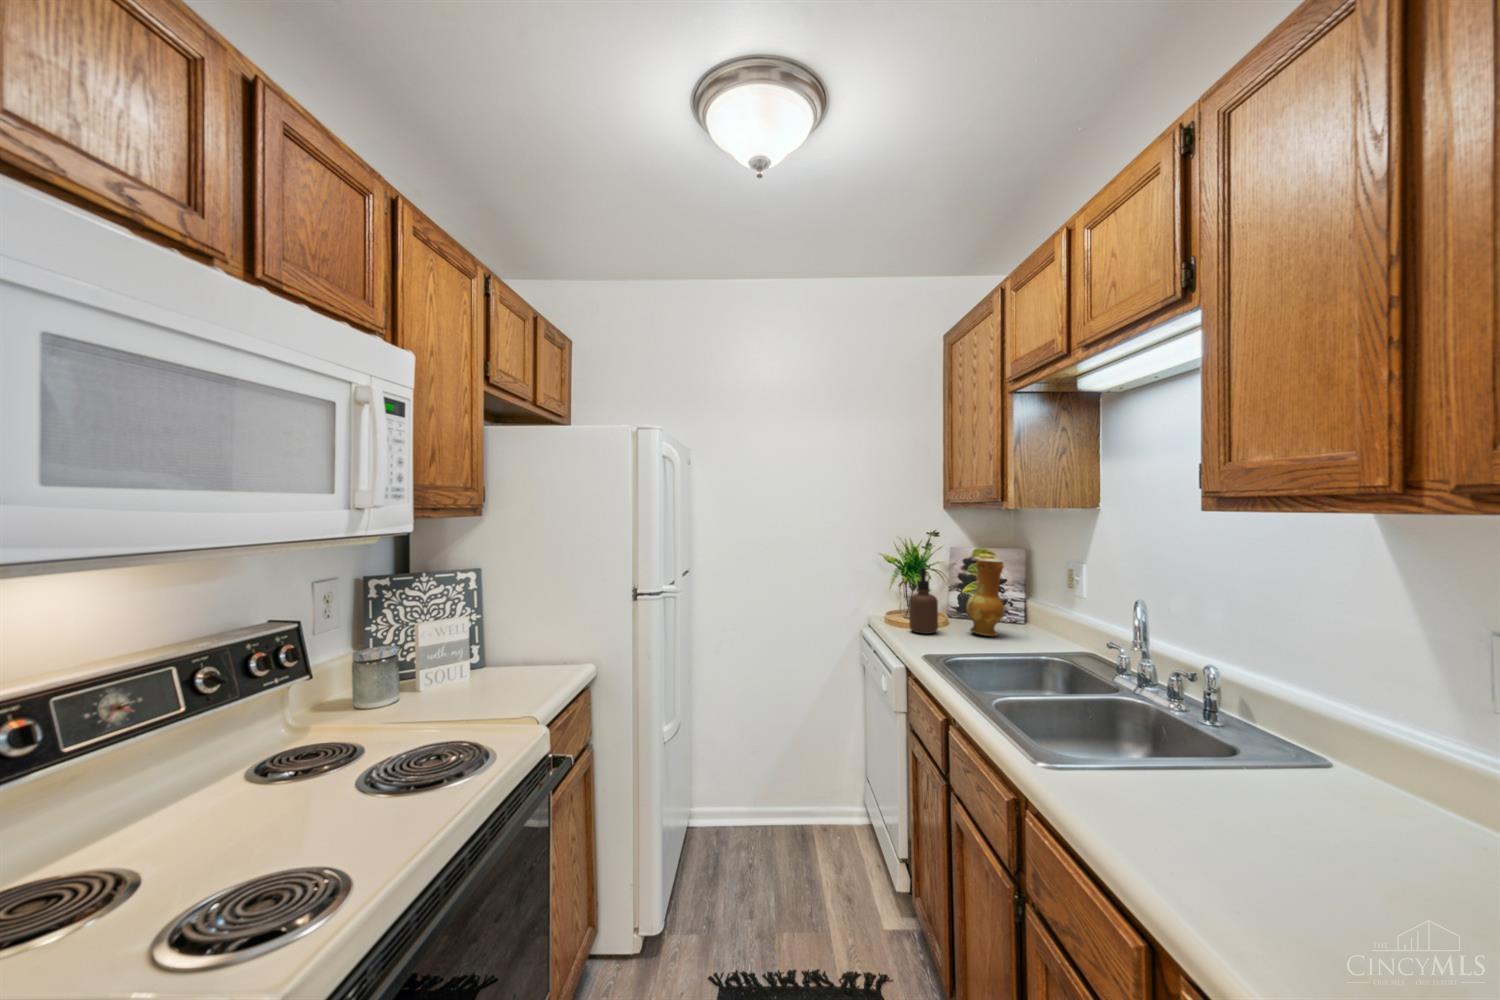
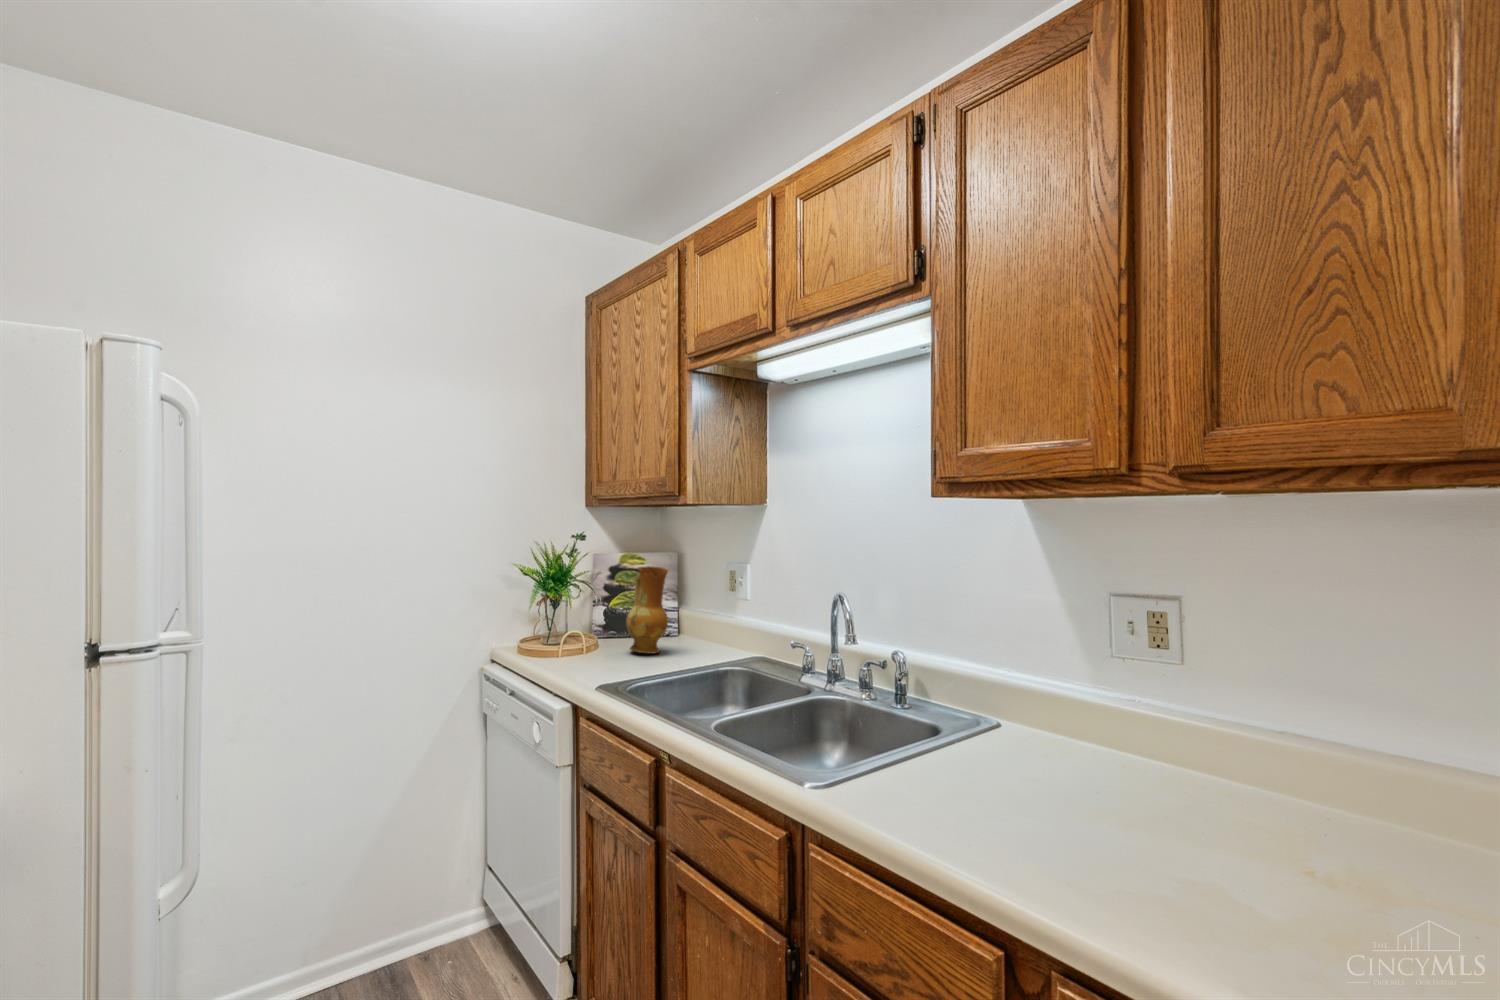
soap dispenser: present [909,568,938,634] -> none [559,578,595,661]

